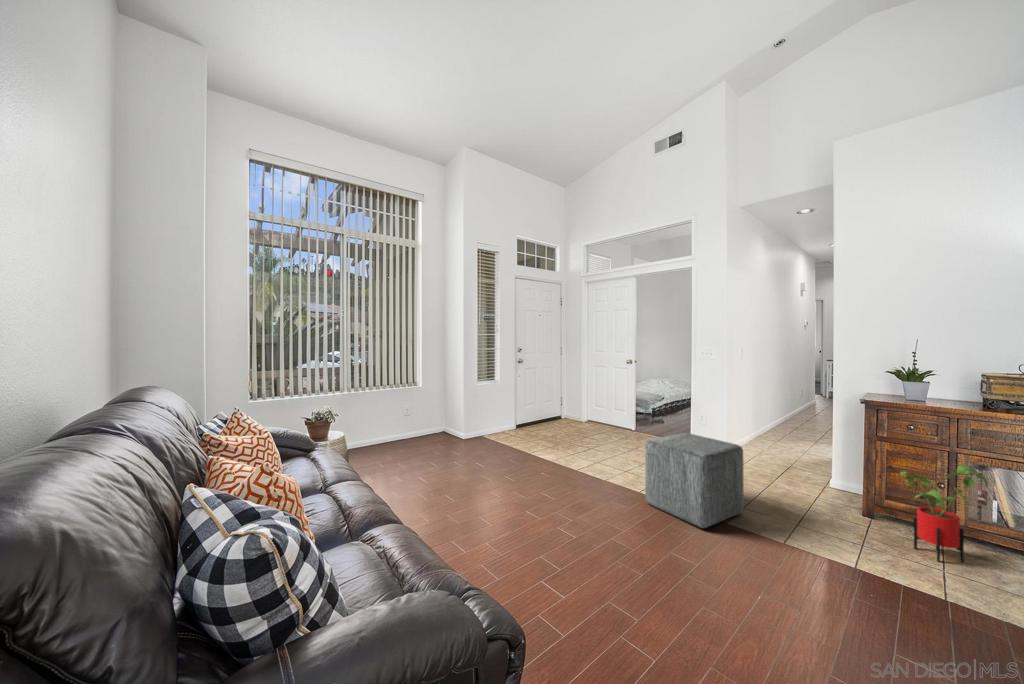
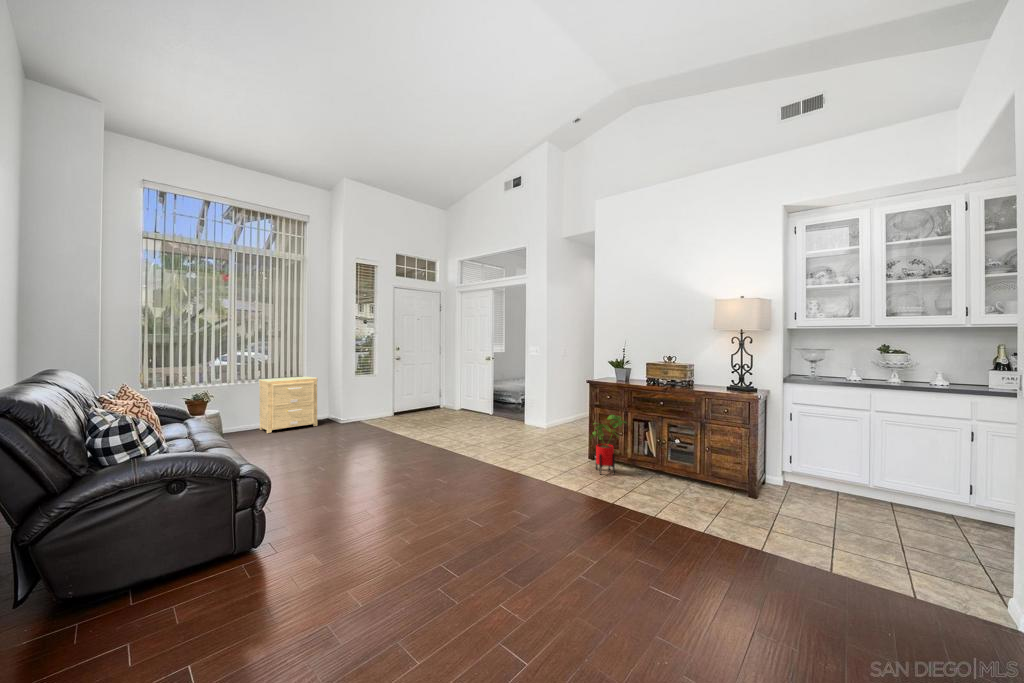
side table: none [374,382,437,452] -> present [259,377,317,433]
ottoman: present [645,433,744,528] -> none [449,406,510,466]

